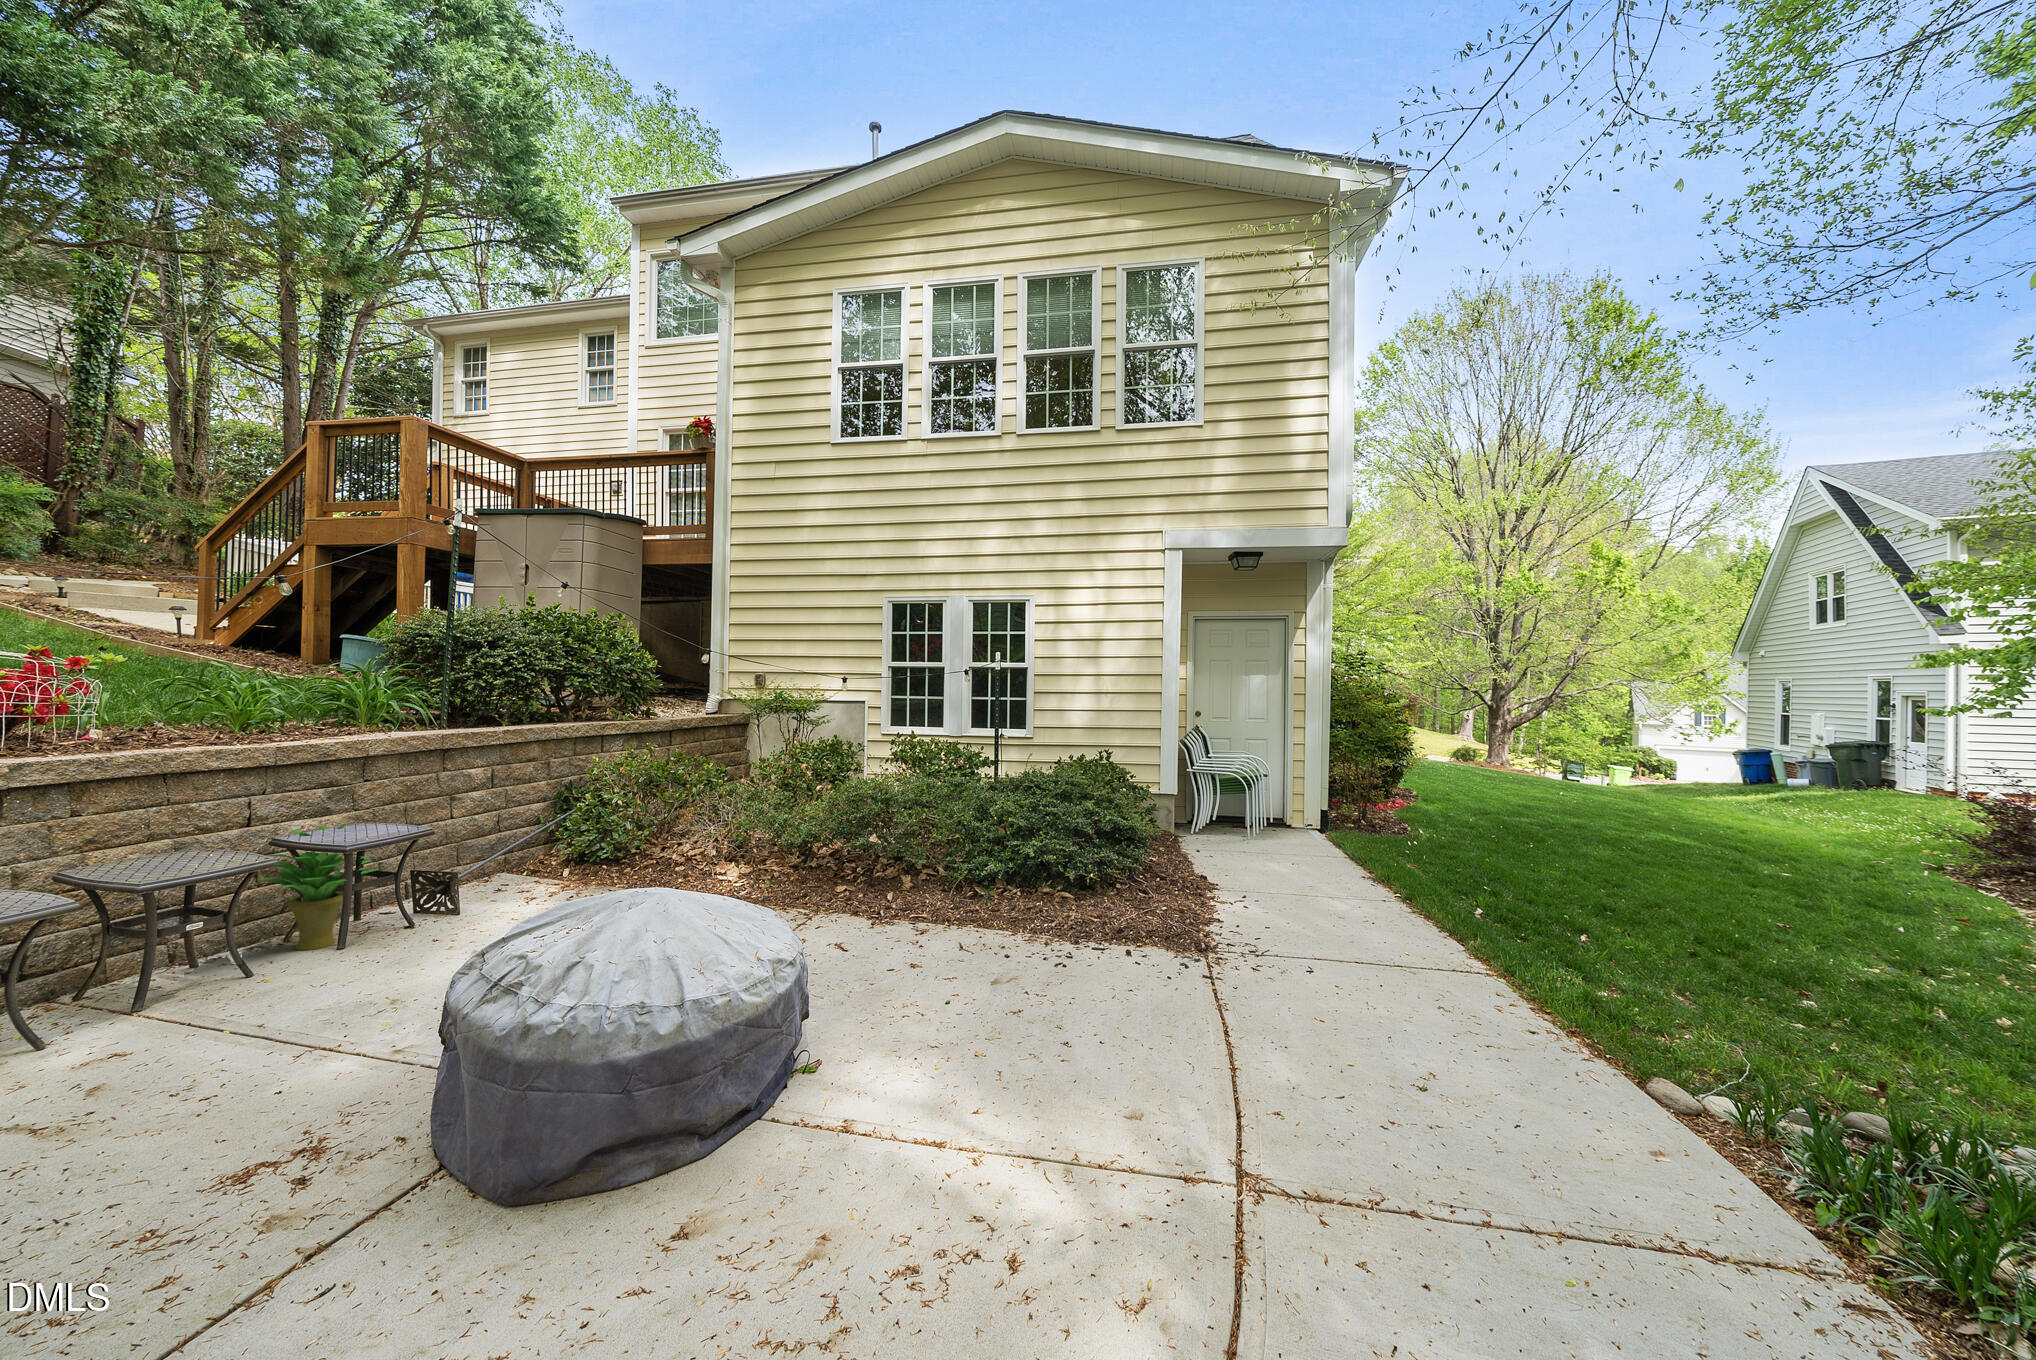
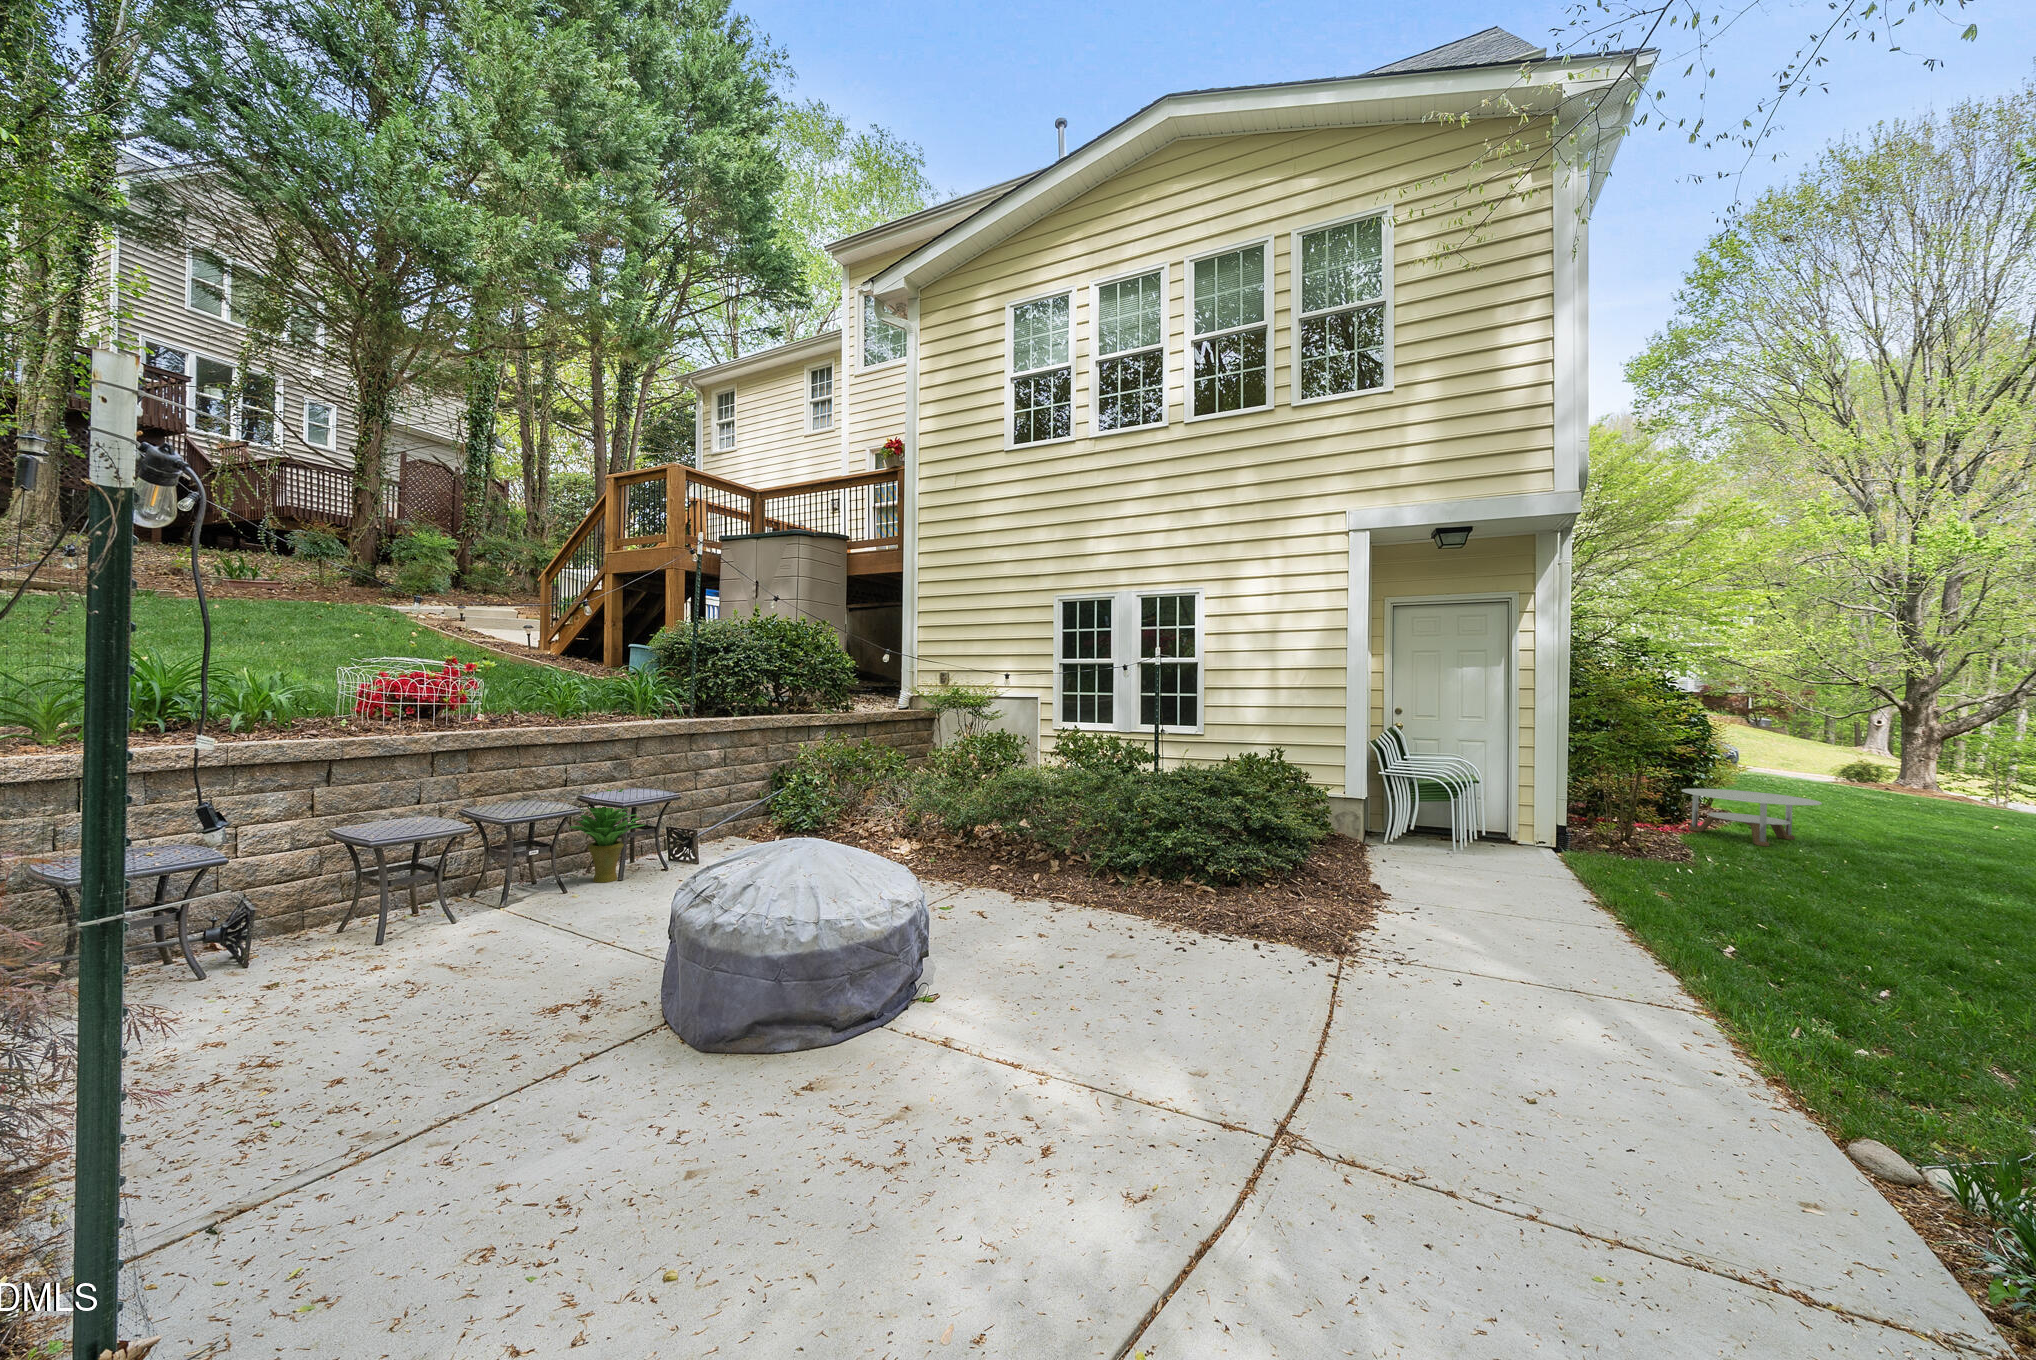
round table: none [1403,776,1498,821] -> present [1682,789,1822,846]

